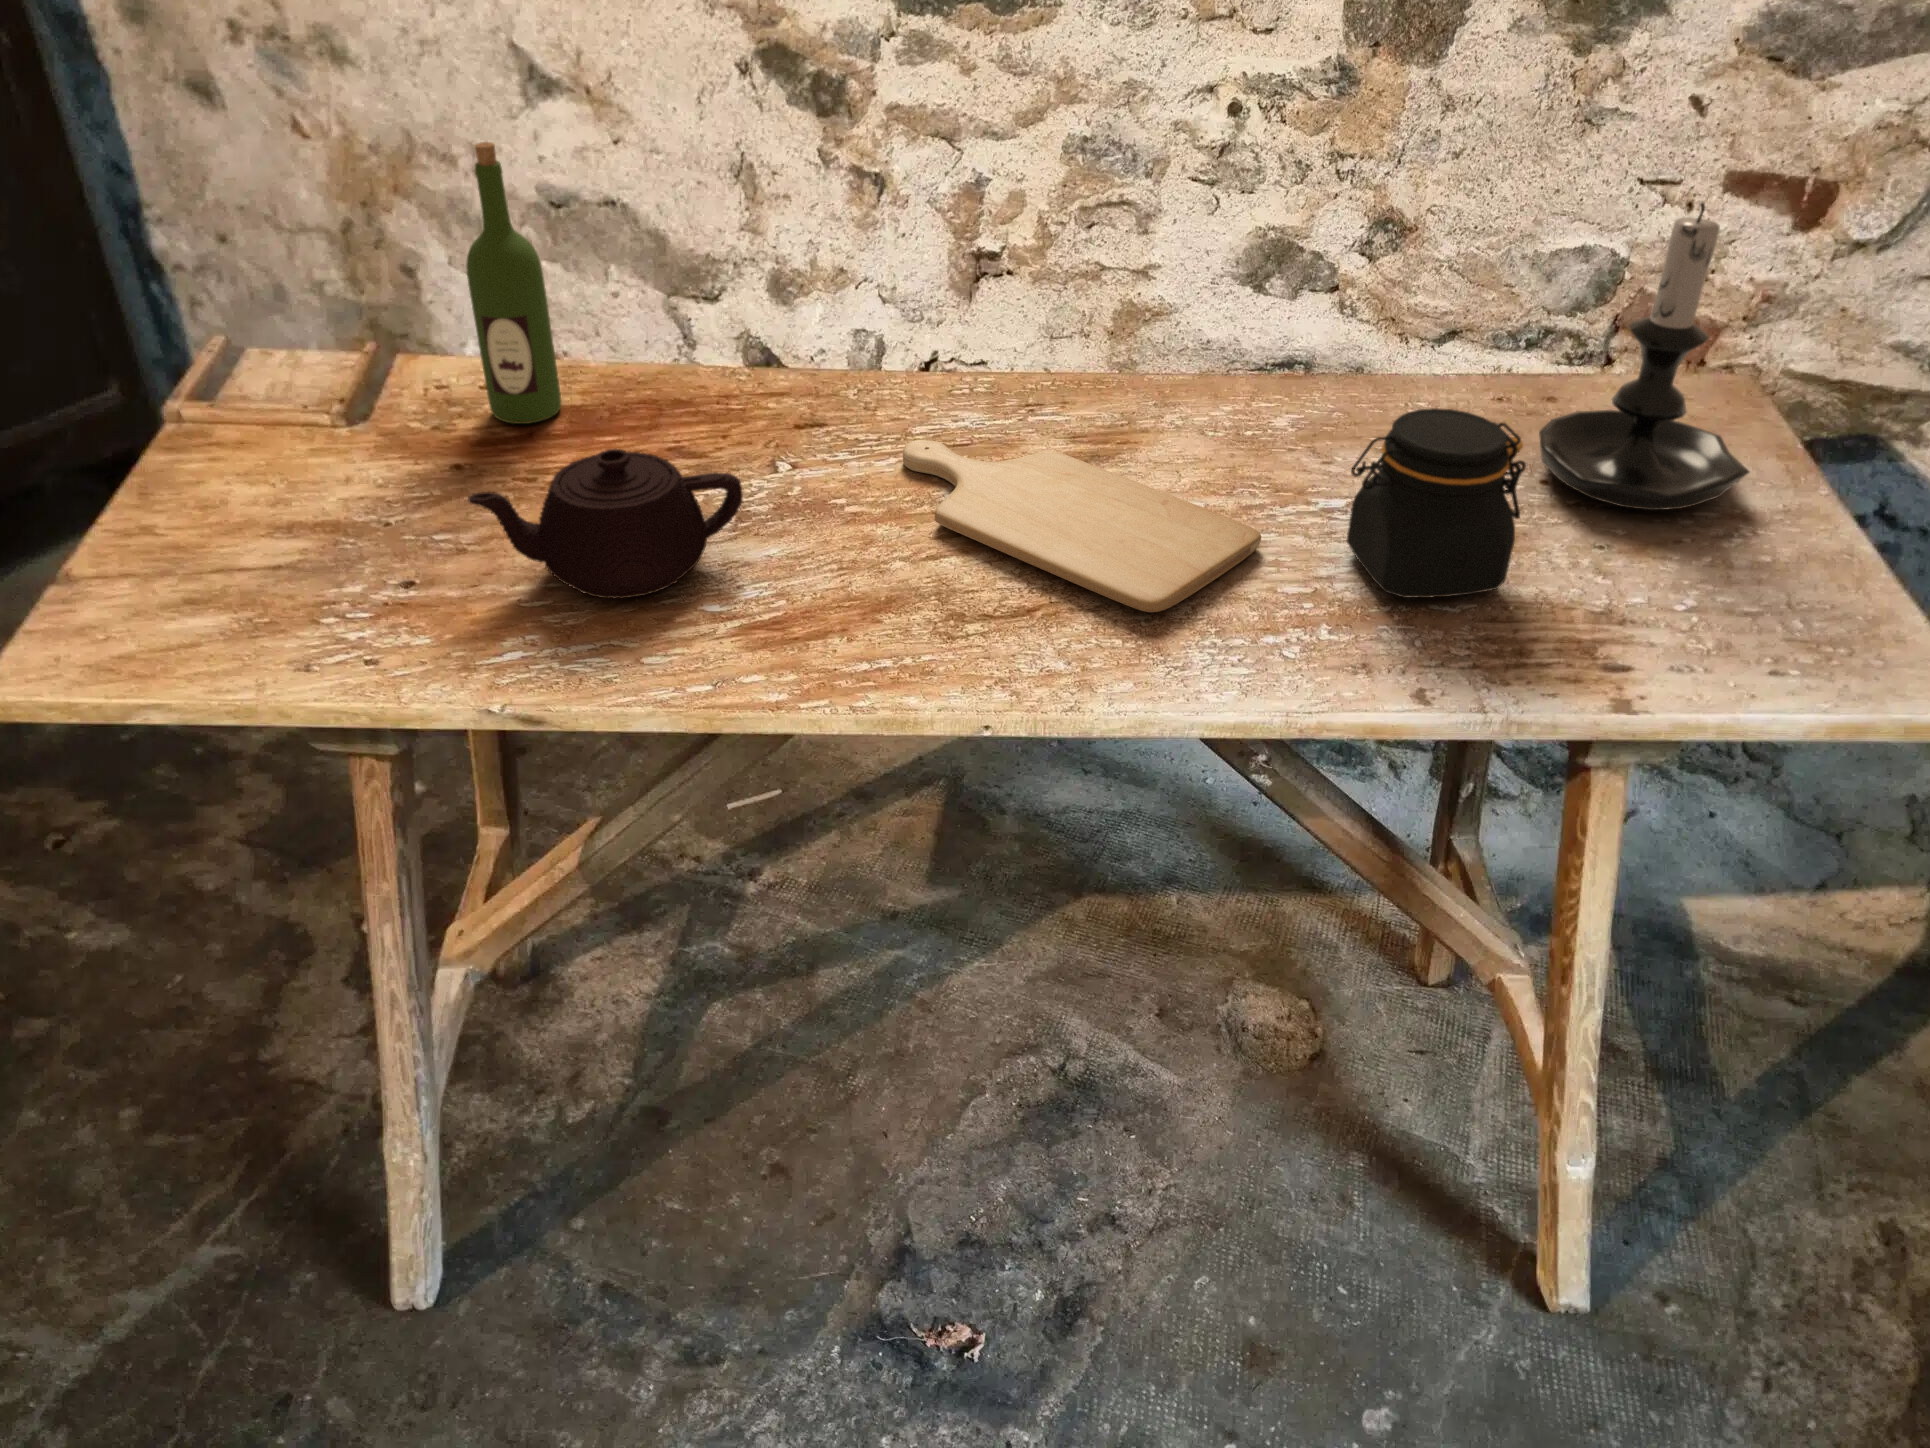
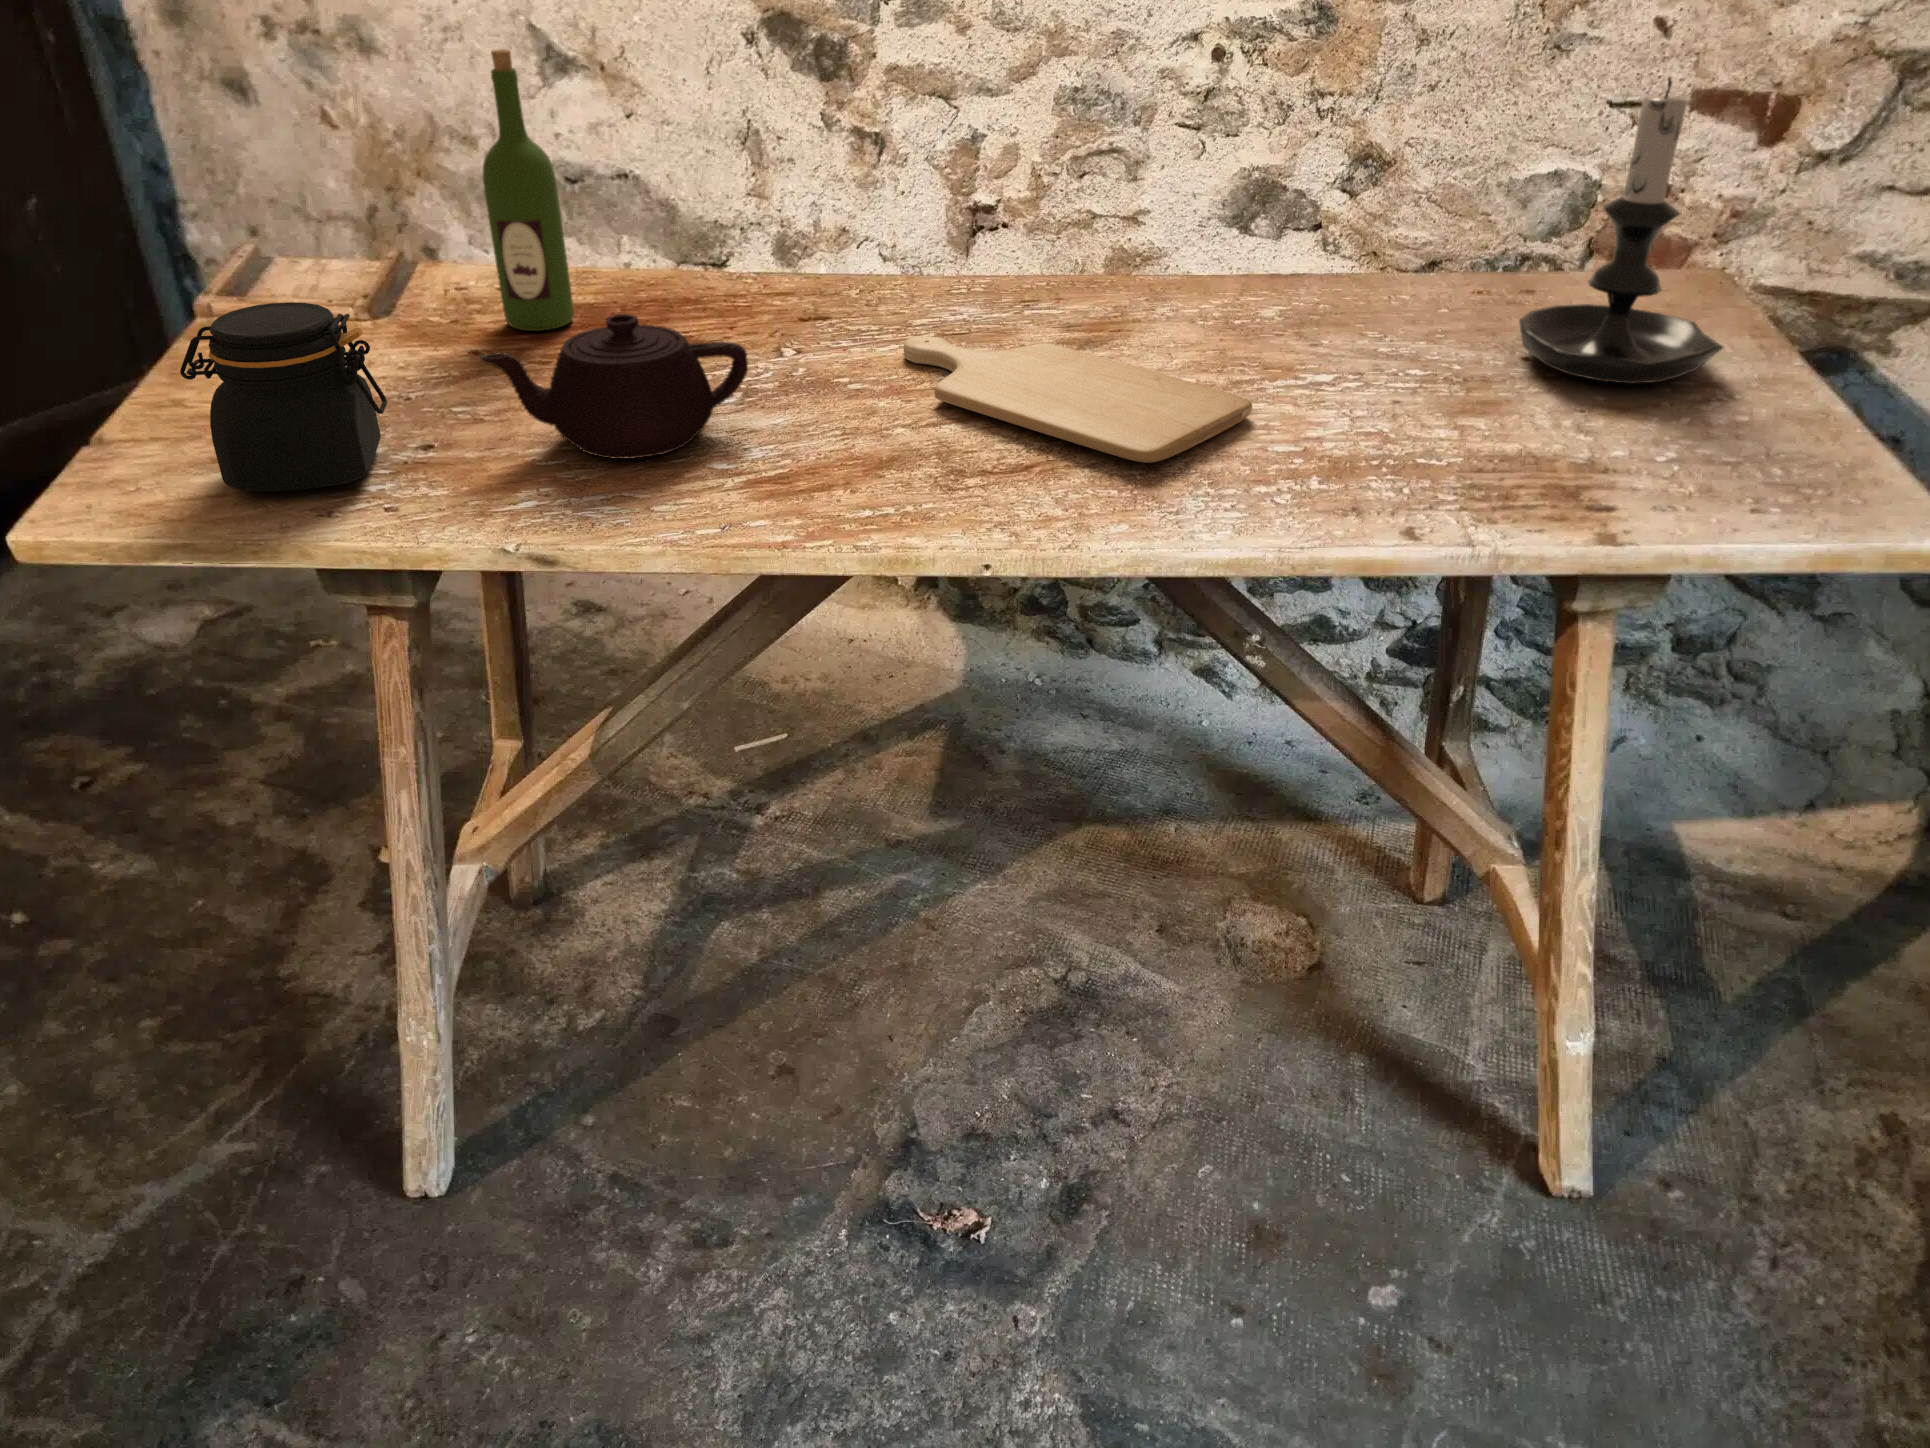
jar: present [1347,408,1526,598] -> present [180,302,387,491]

